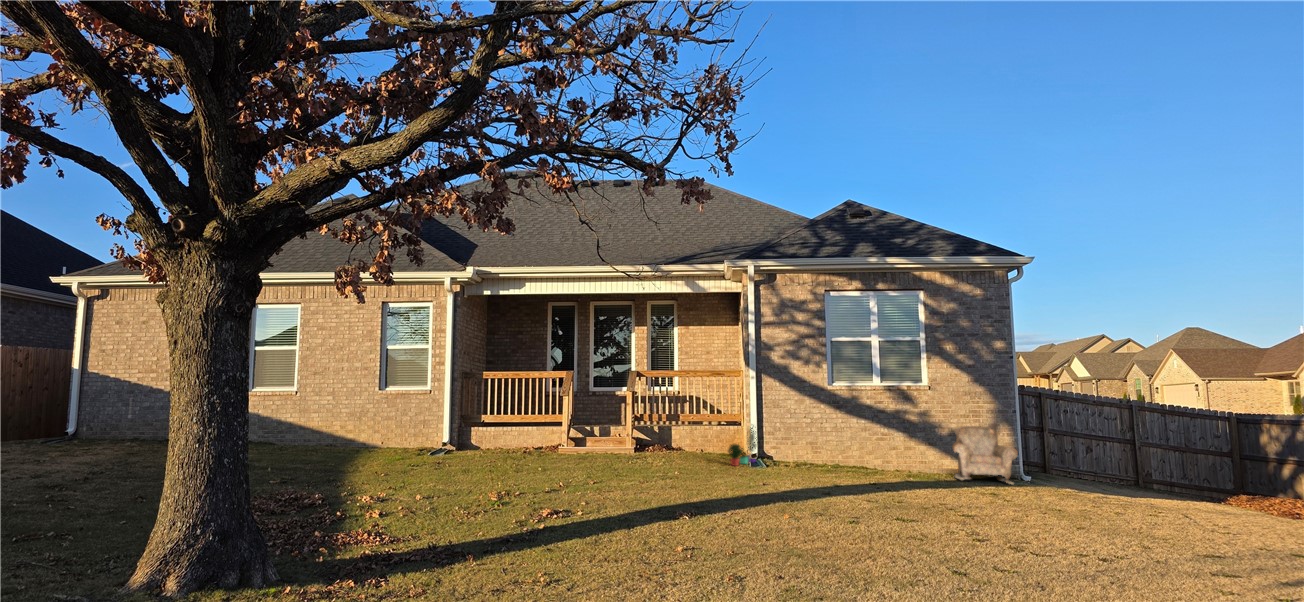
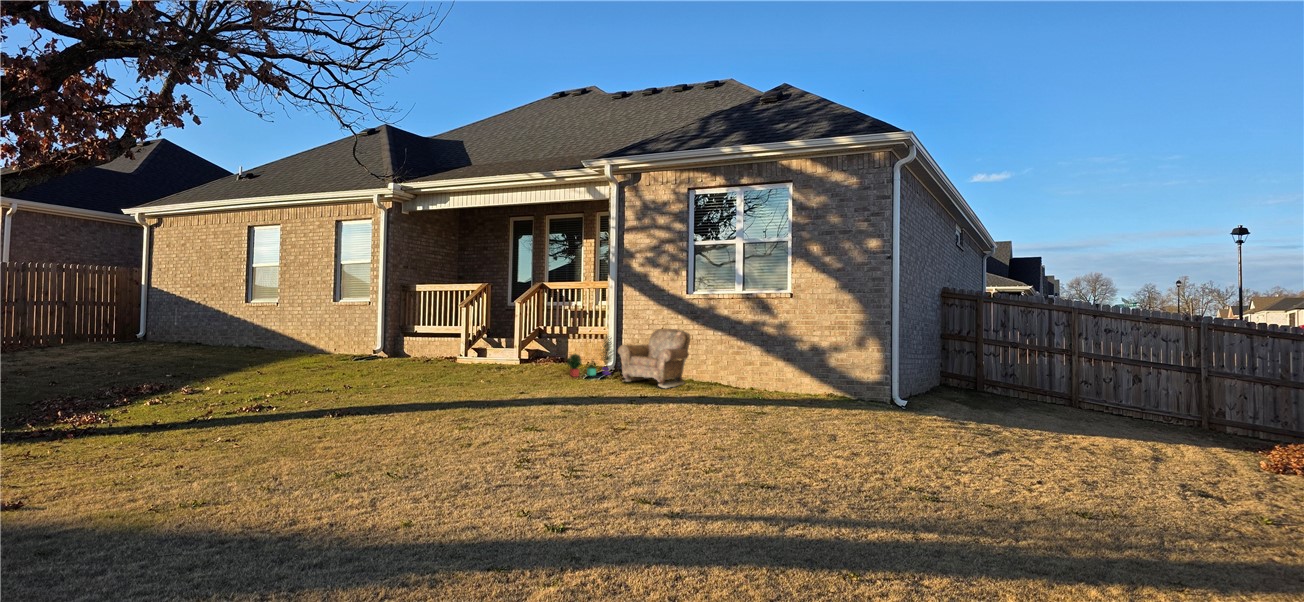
armchair: present [952,426,1018,484] -> present [618,329,690,388]

